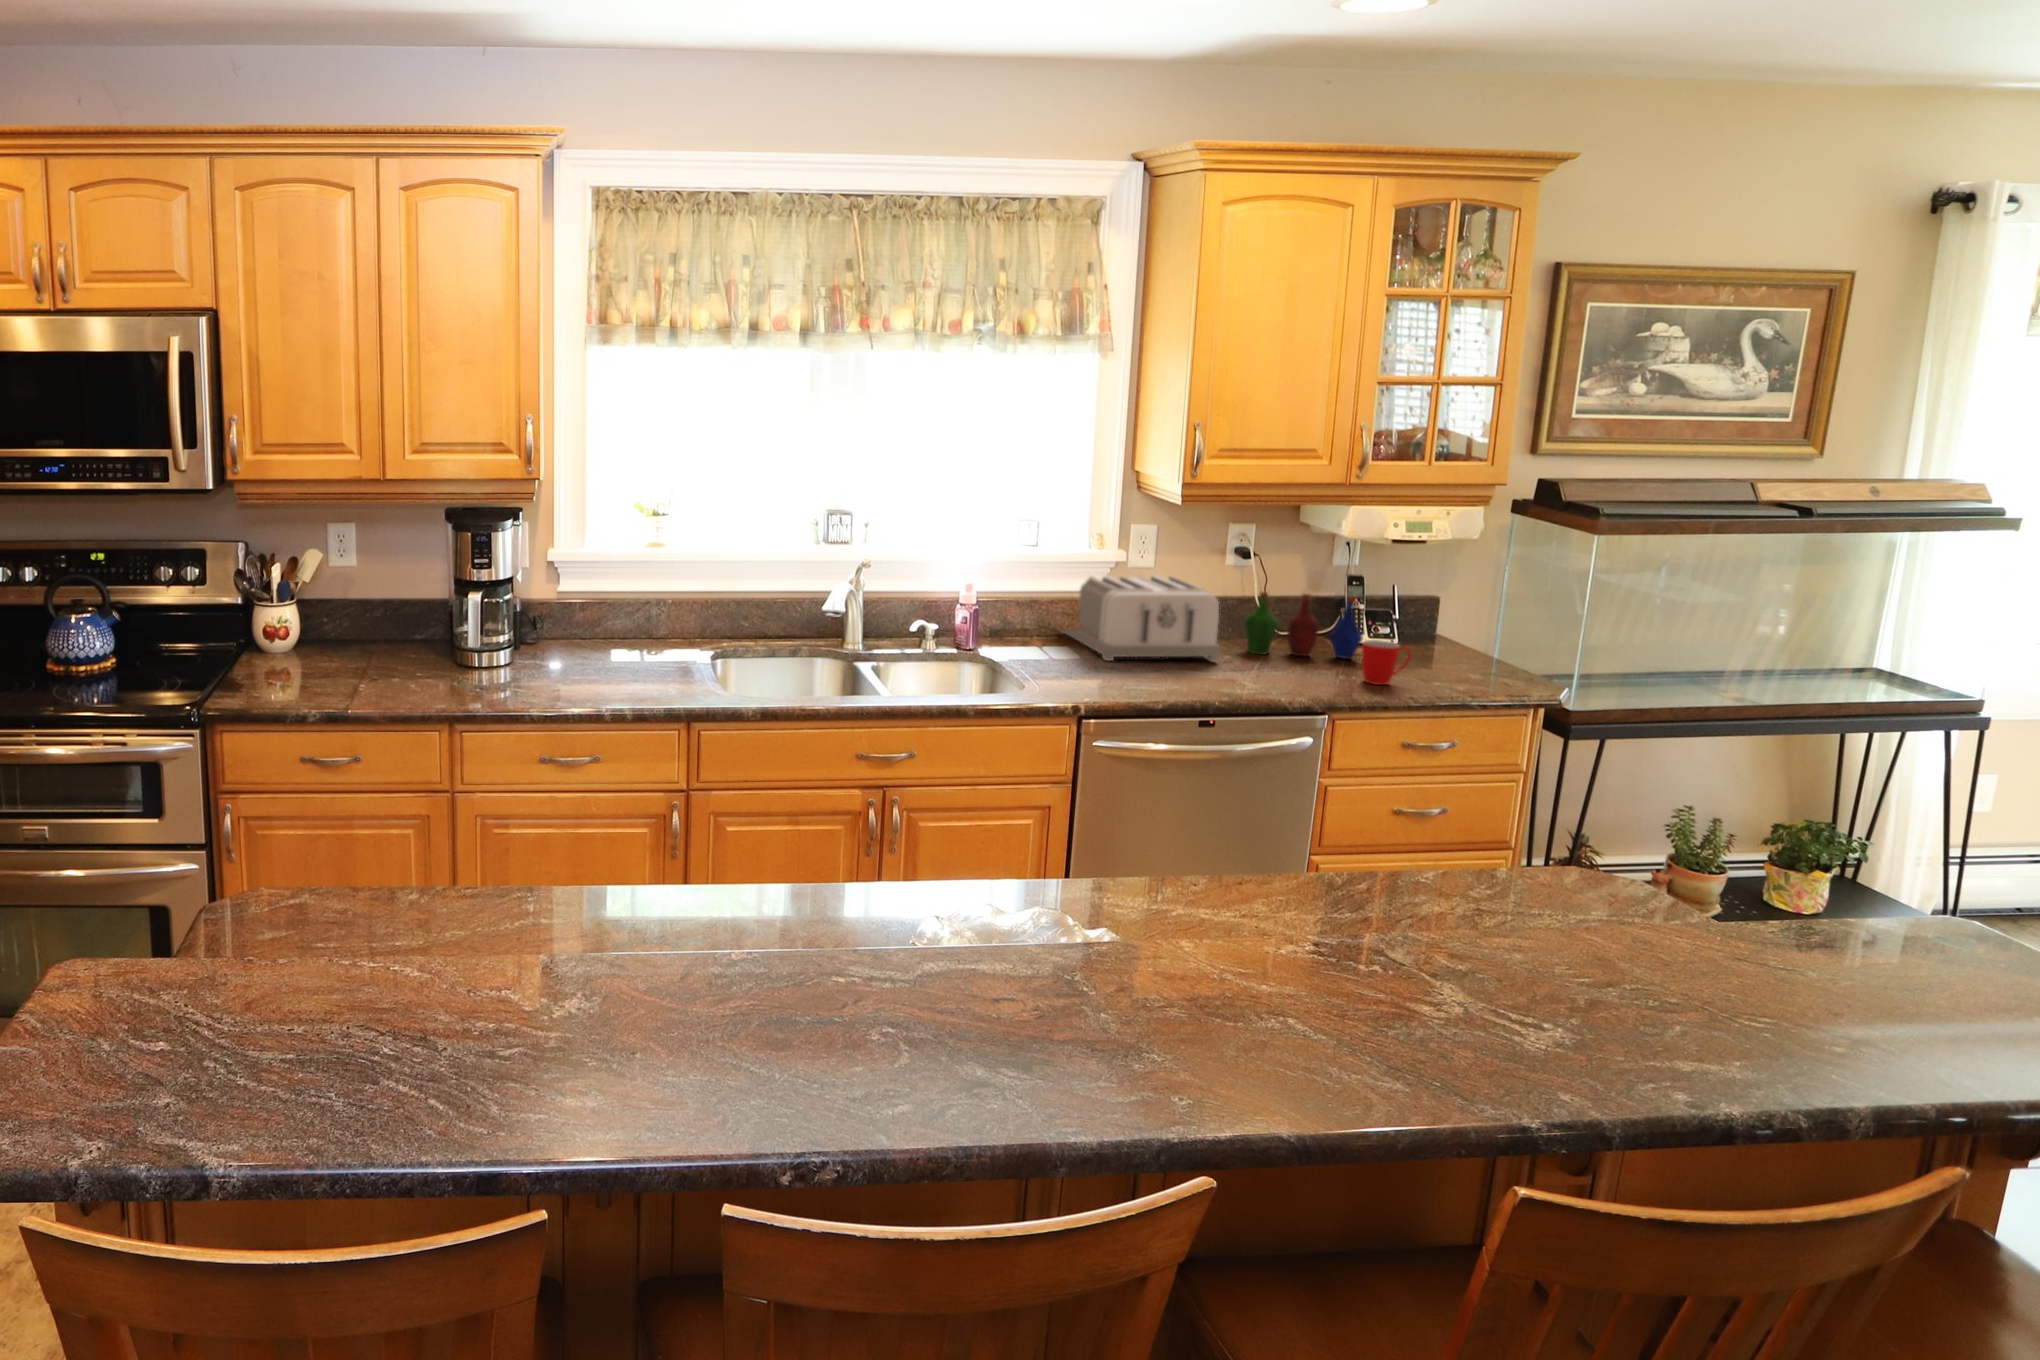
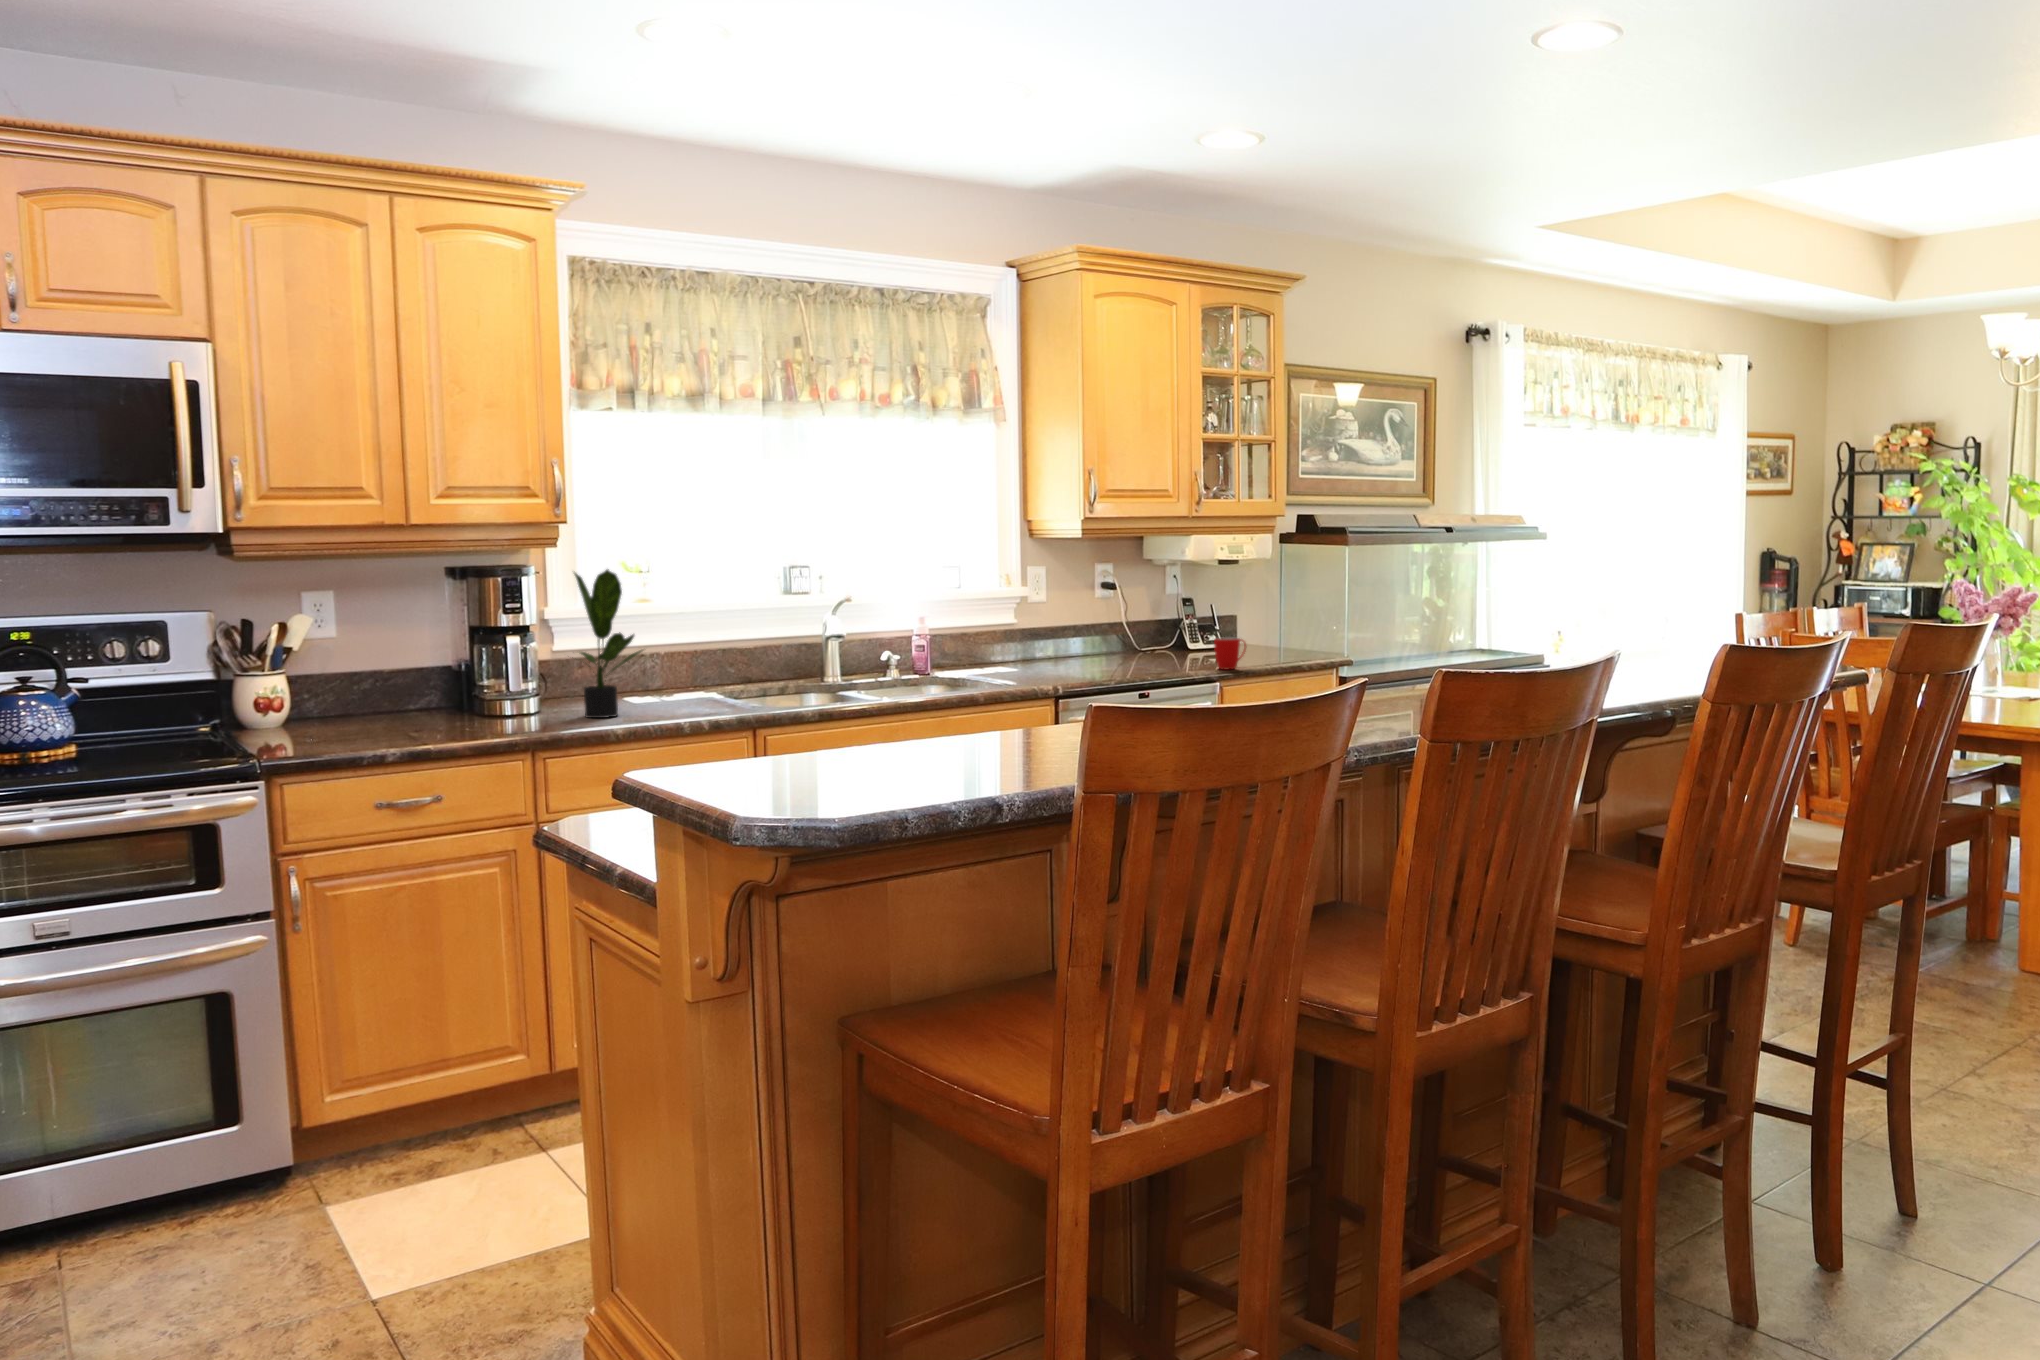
potted plant: none [504,534,590,690] -> present [574,569,643,718]
toaster: present [1062,576,1220,661] -> none [982,608,1115,672]
bottle: present [1244,592,1363,659] -> none [1120,612,1203,664]

